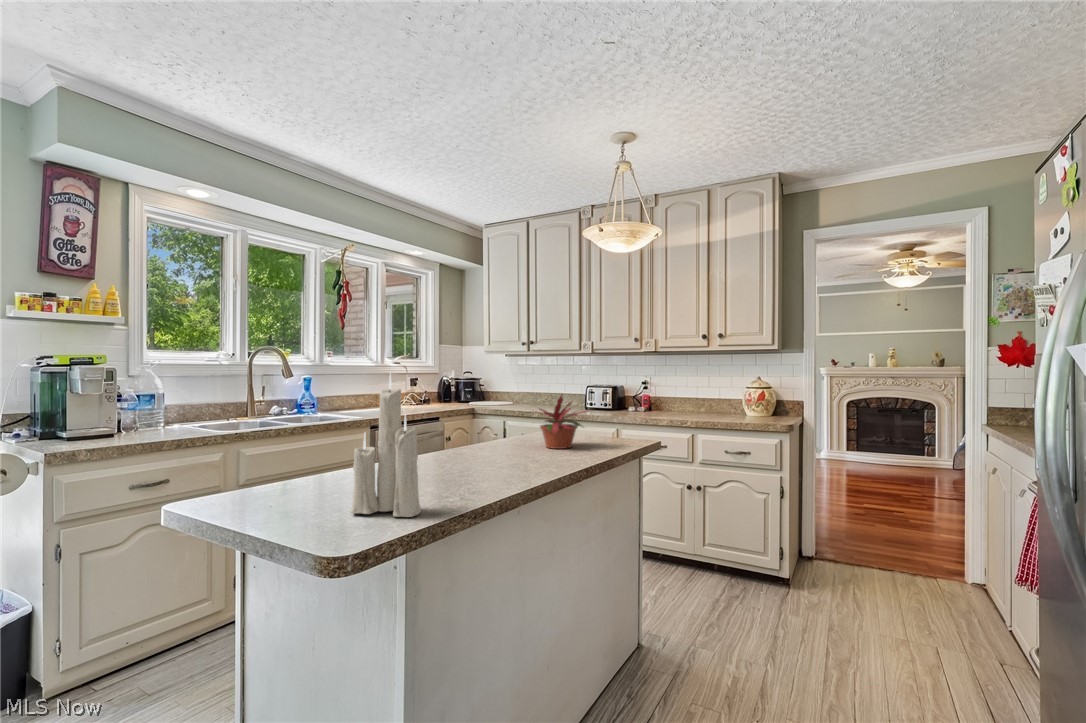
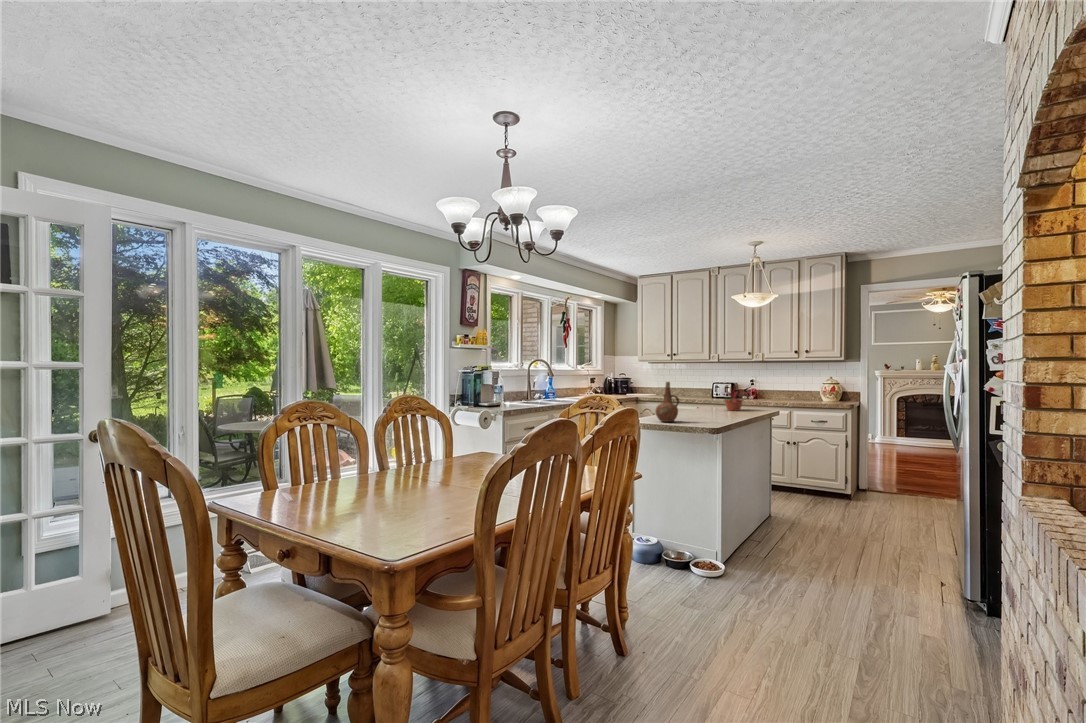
candle: present [351,373,421,517] -> none [692,370,718,423]
ceramic pitcher: none [259,396,331,511] -> present [655,382,679,422]

